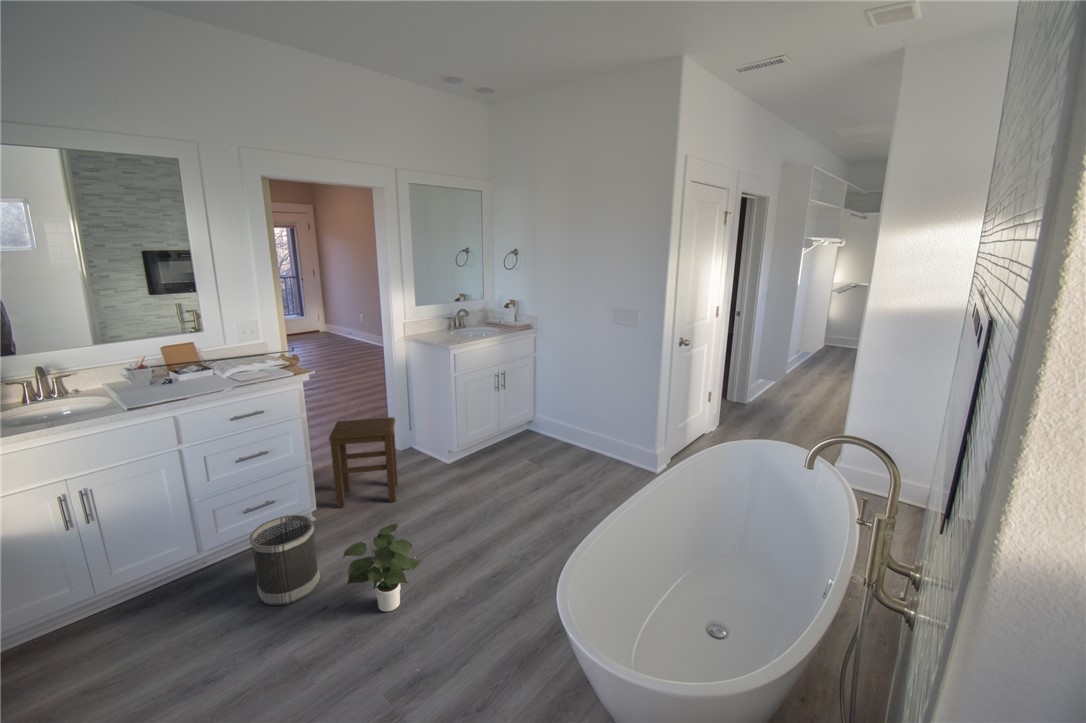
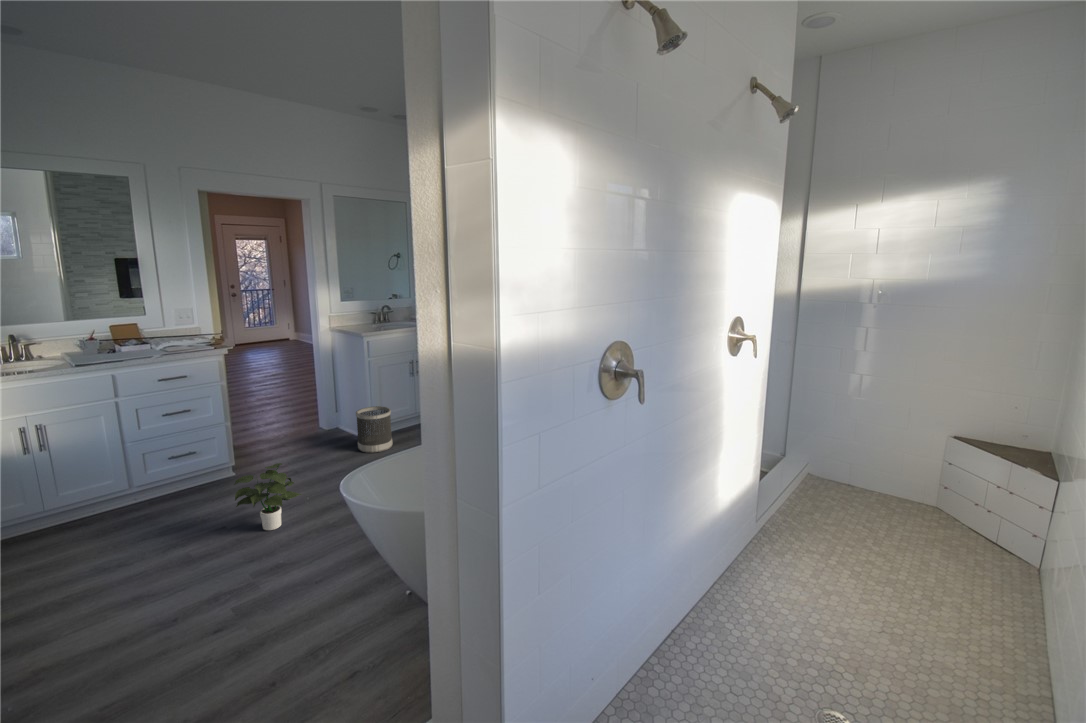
stool: present [329,417,398,507] -> none [248,392,314,466]
wastebasket: present [250,515,320,605] -> present [356,406,392,453]

